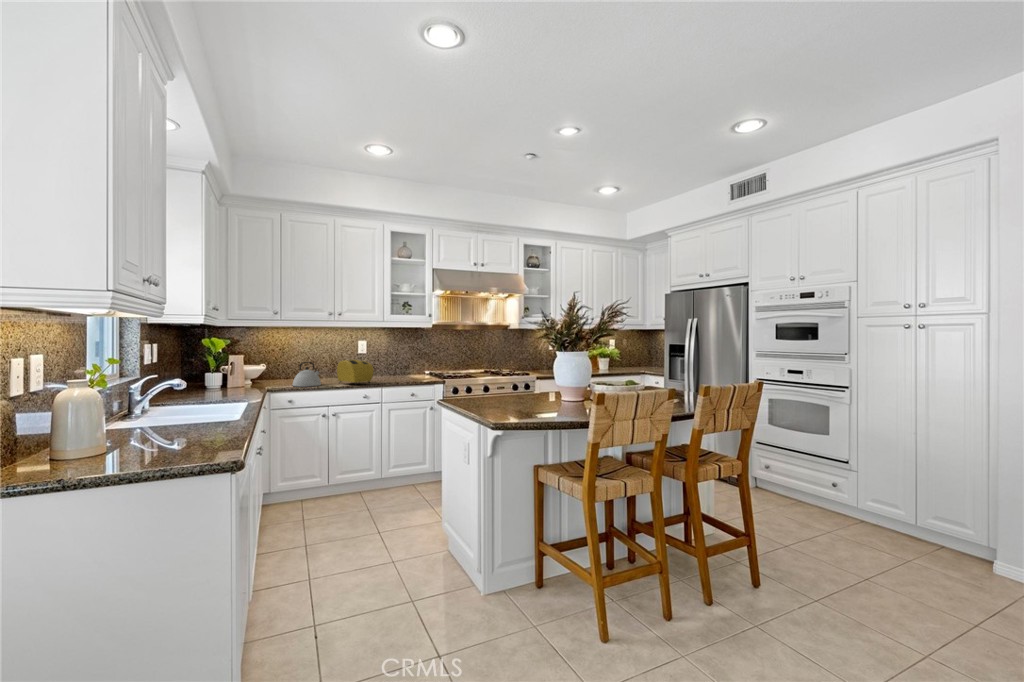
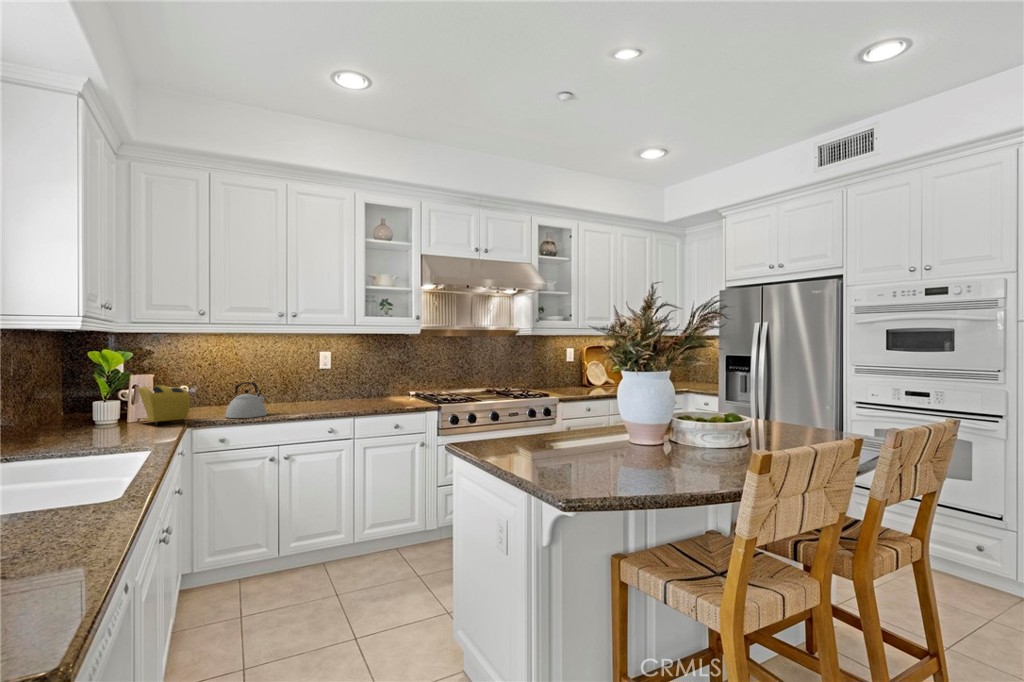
toaster: present [337,360,374,384] -> present [137,386,190,426]

